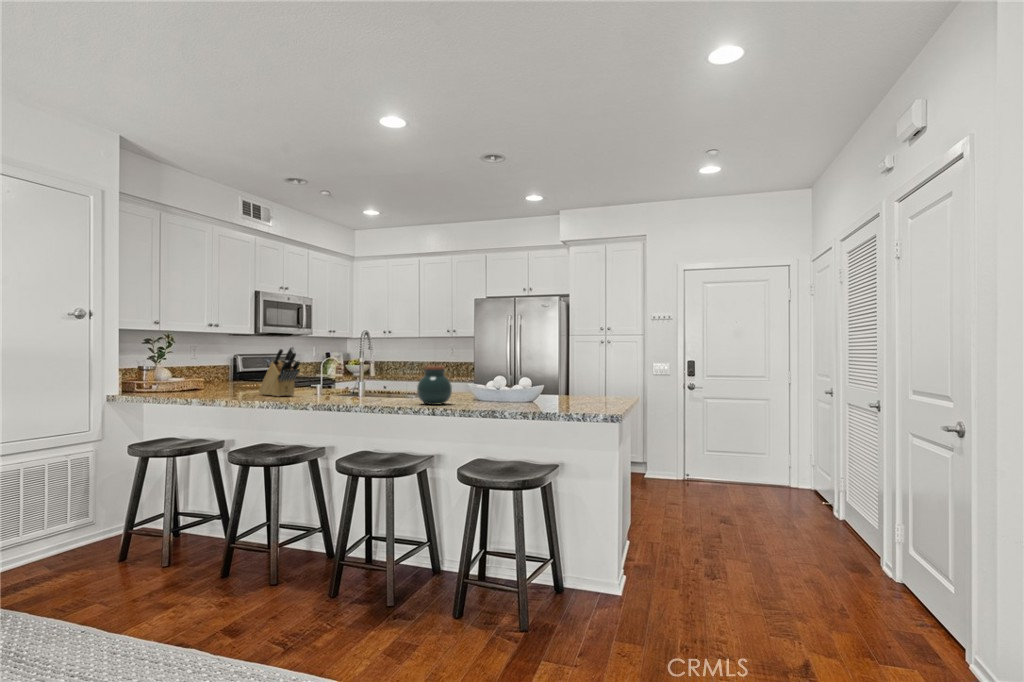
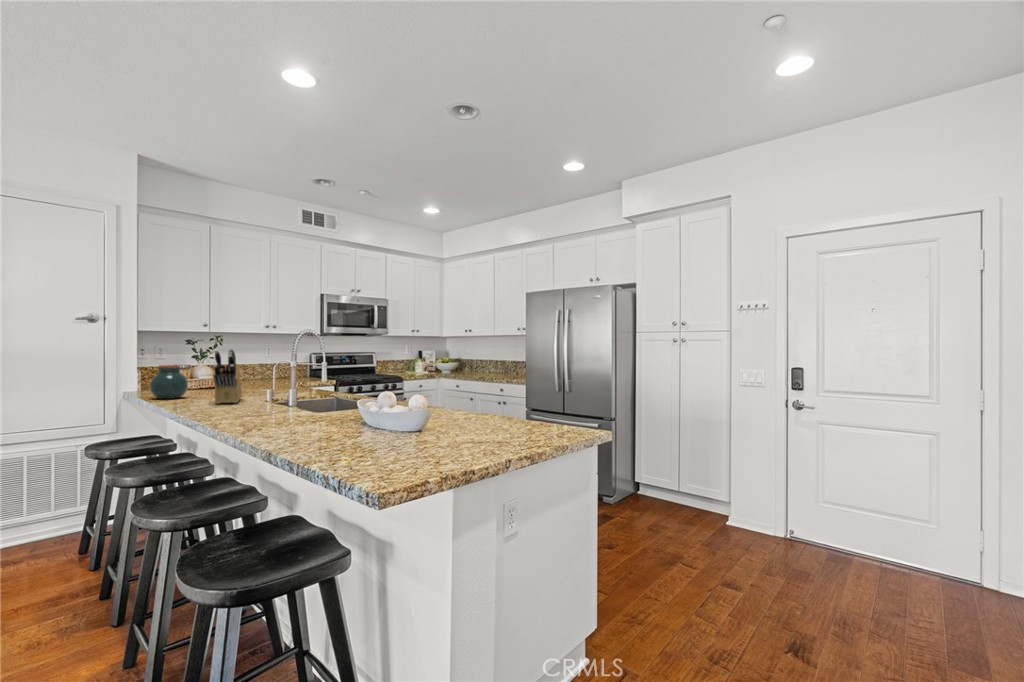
jar: present [417,366,452,405] -> present [150,365,188,399]

